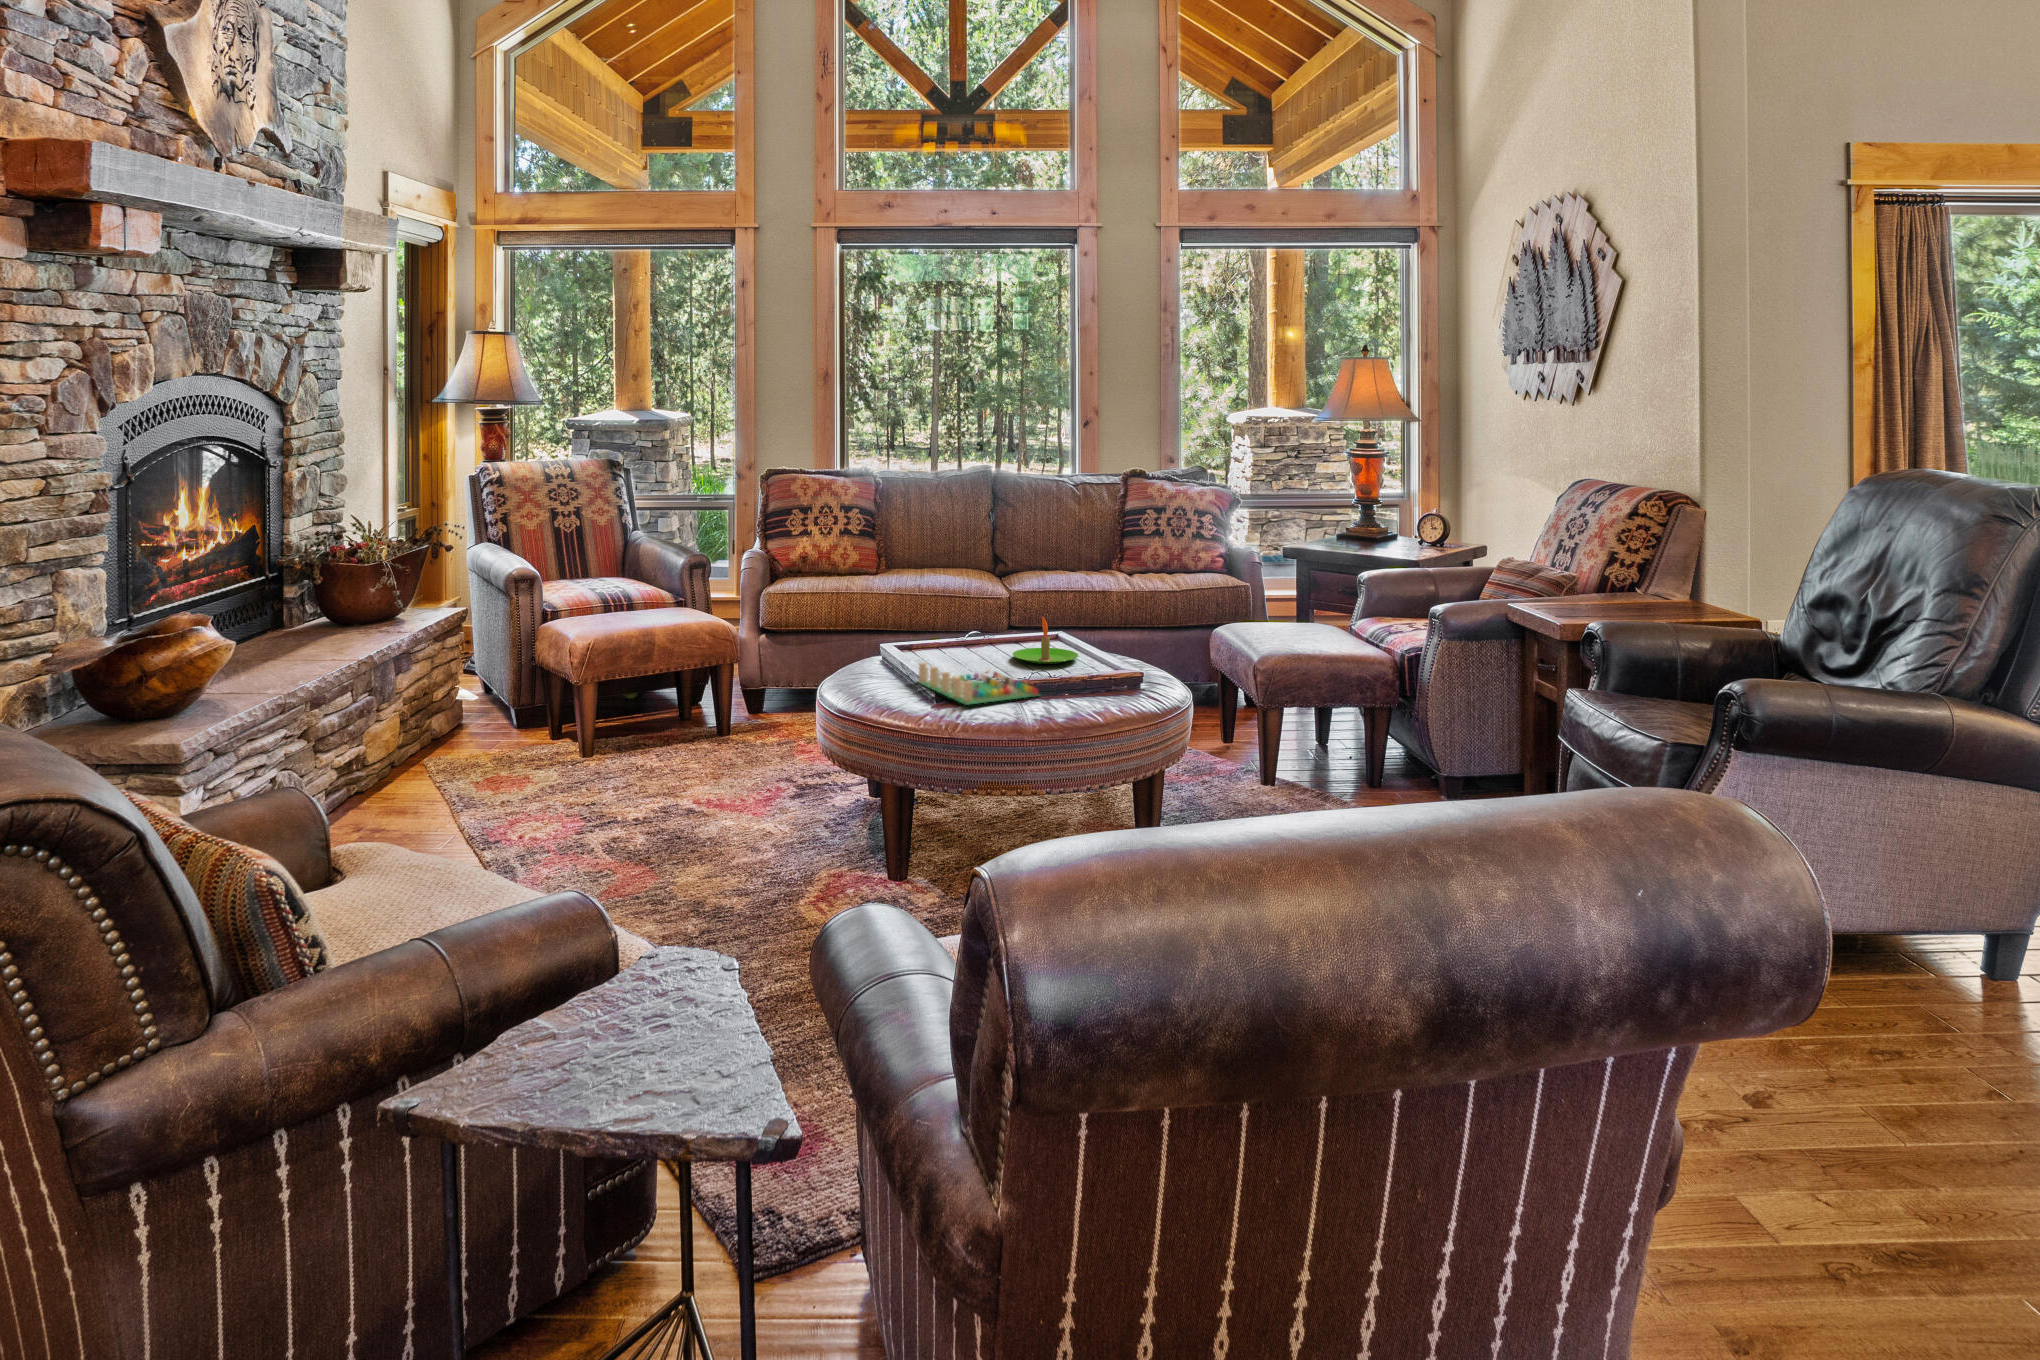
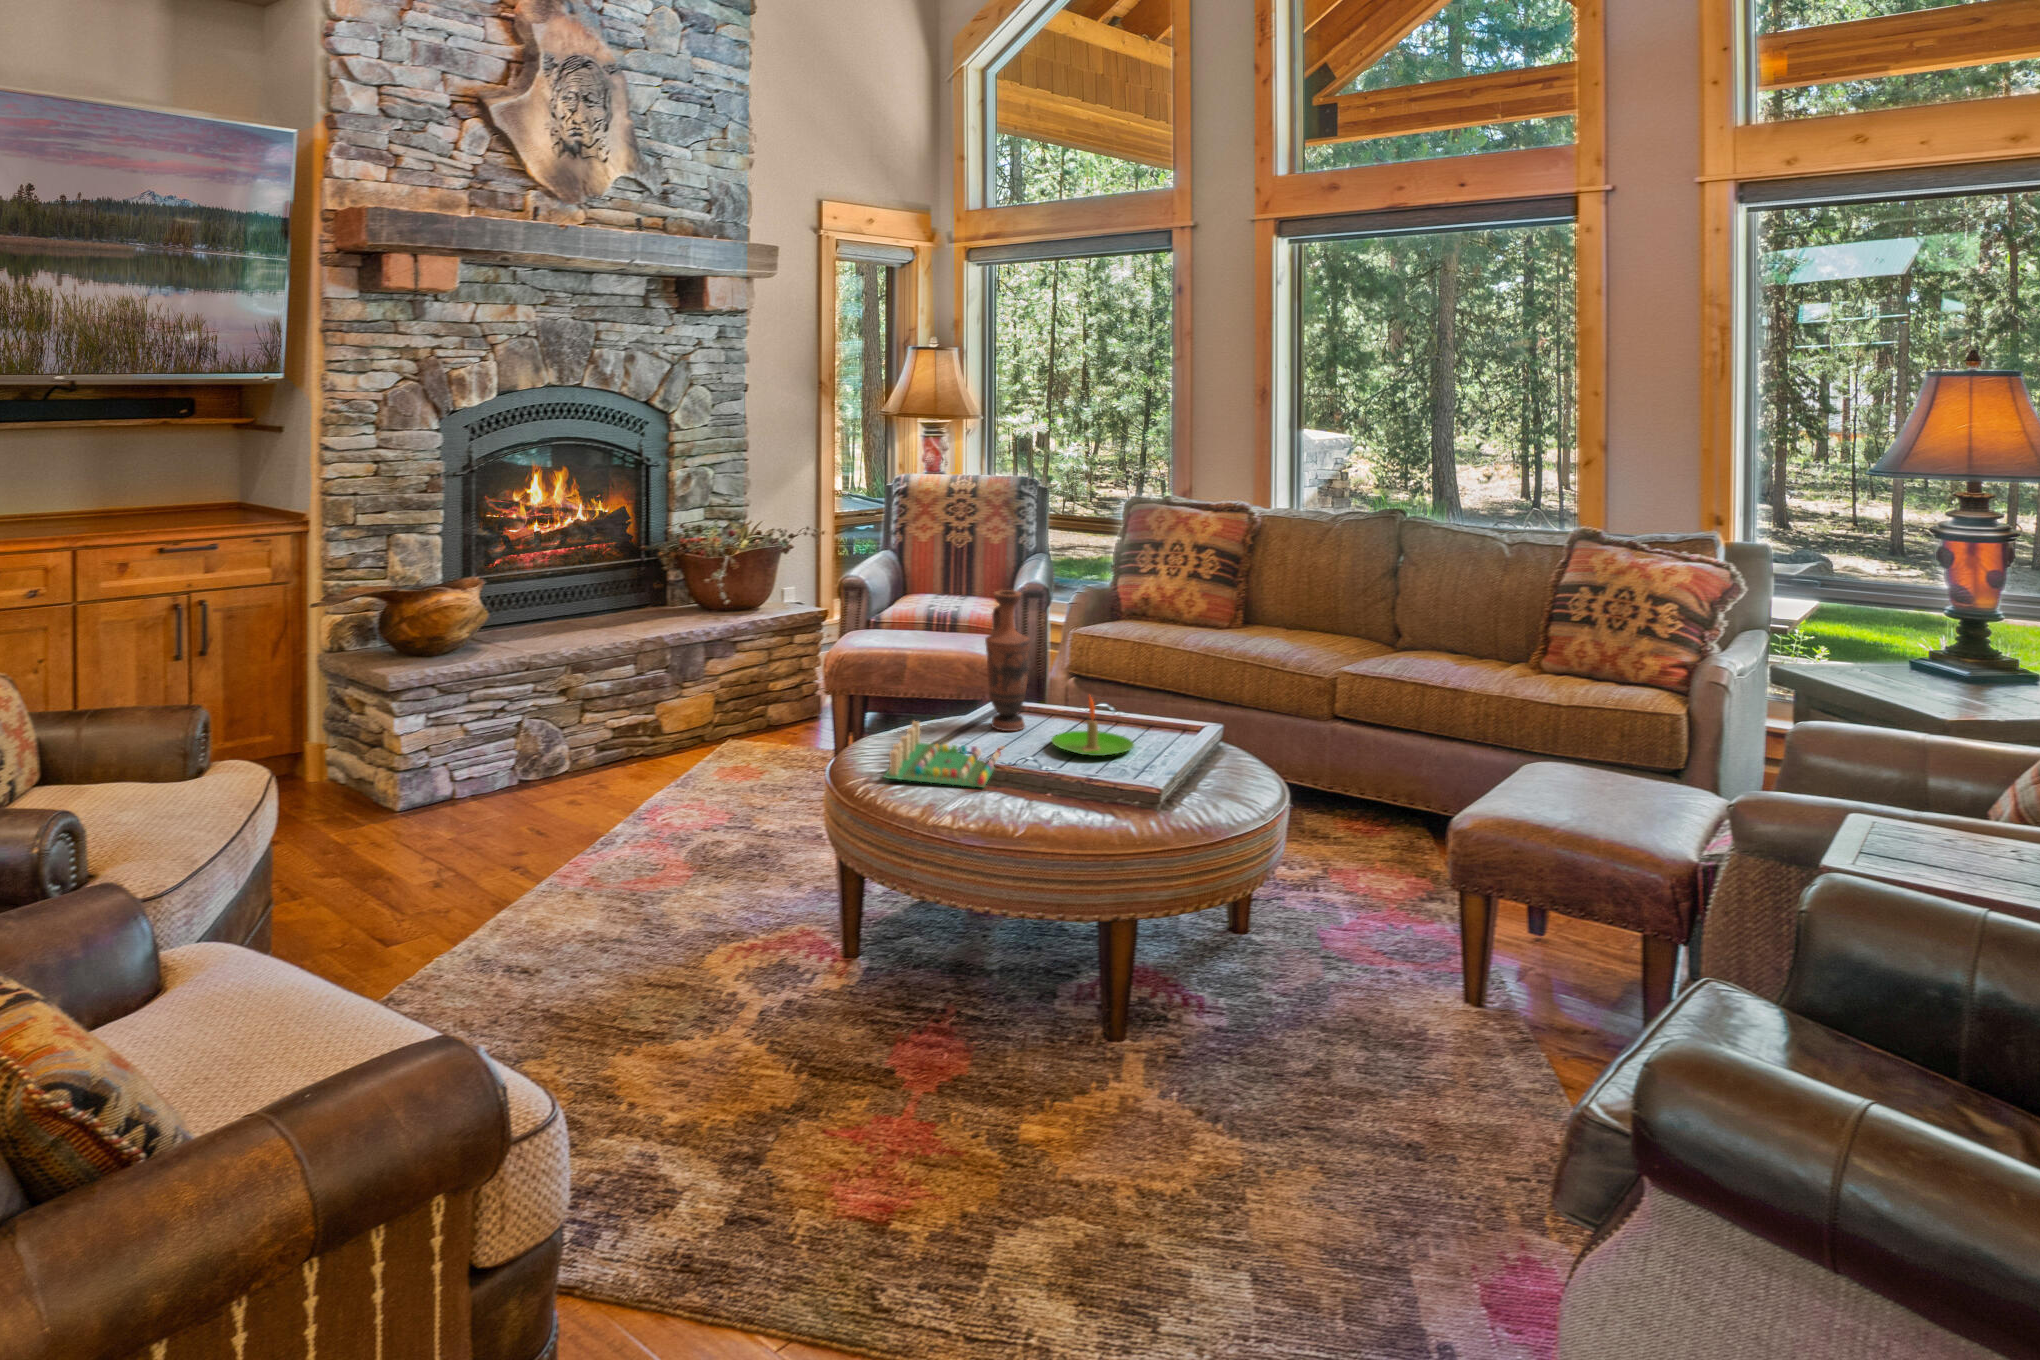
vase: none [940,543,978,662] -> present [985,590,1030,731]

